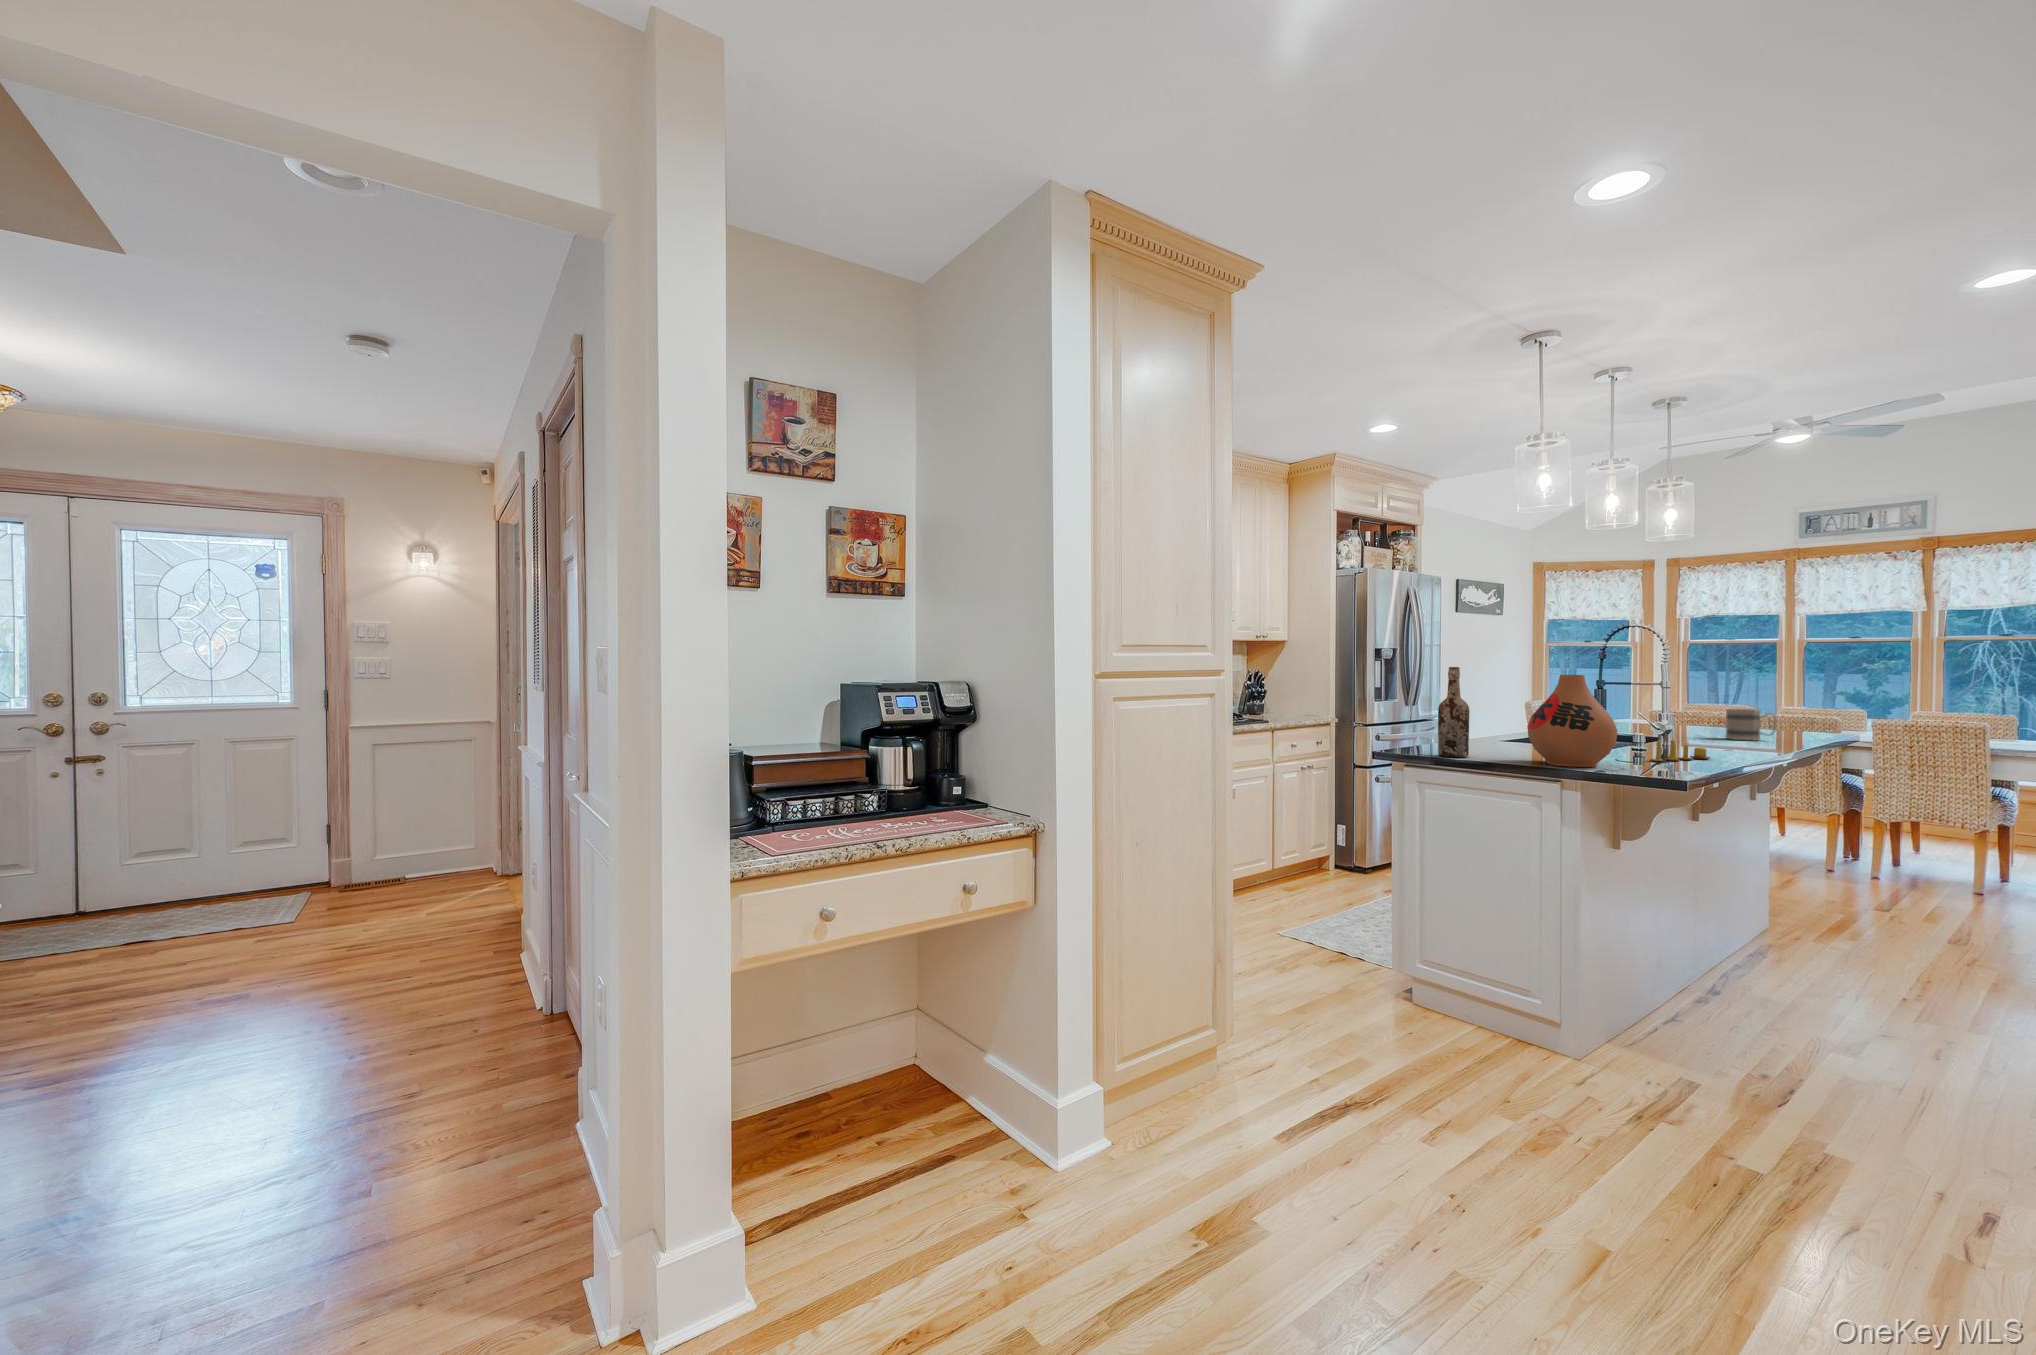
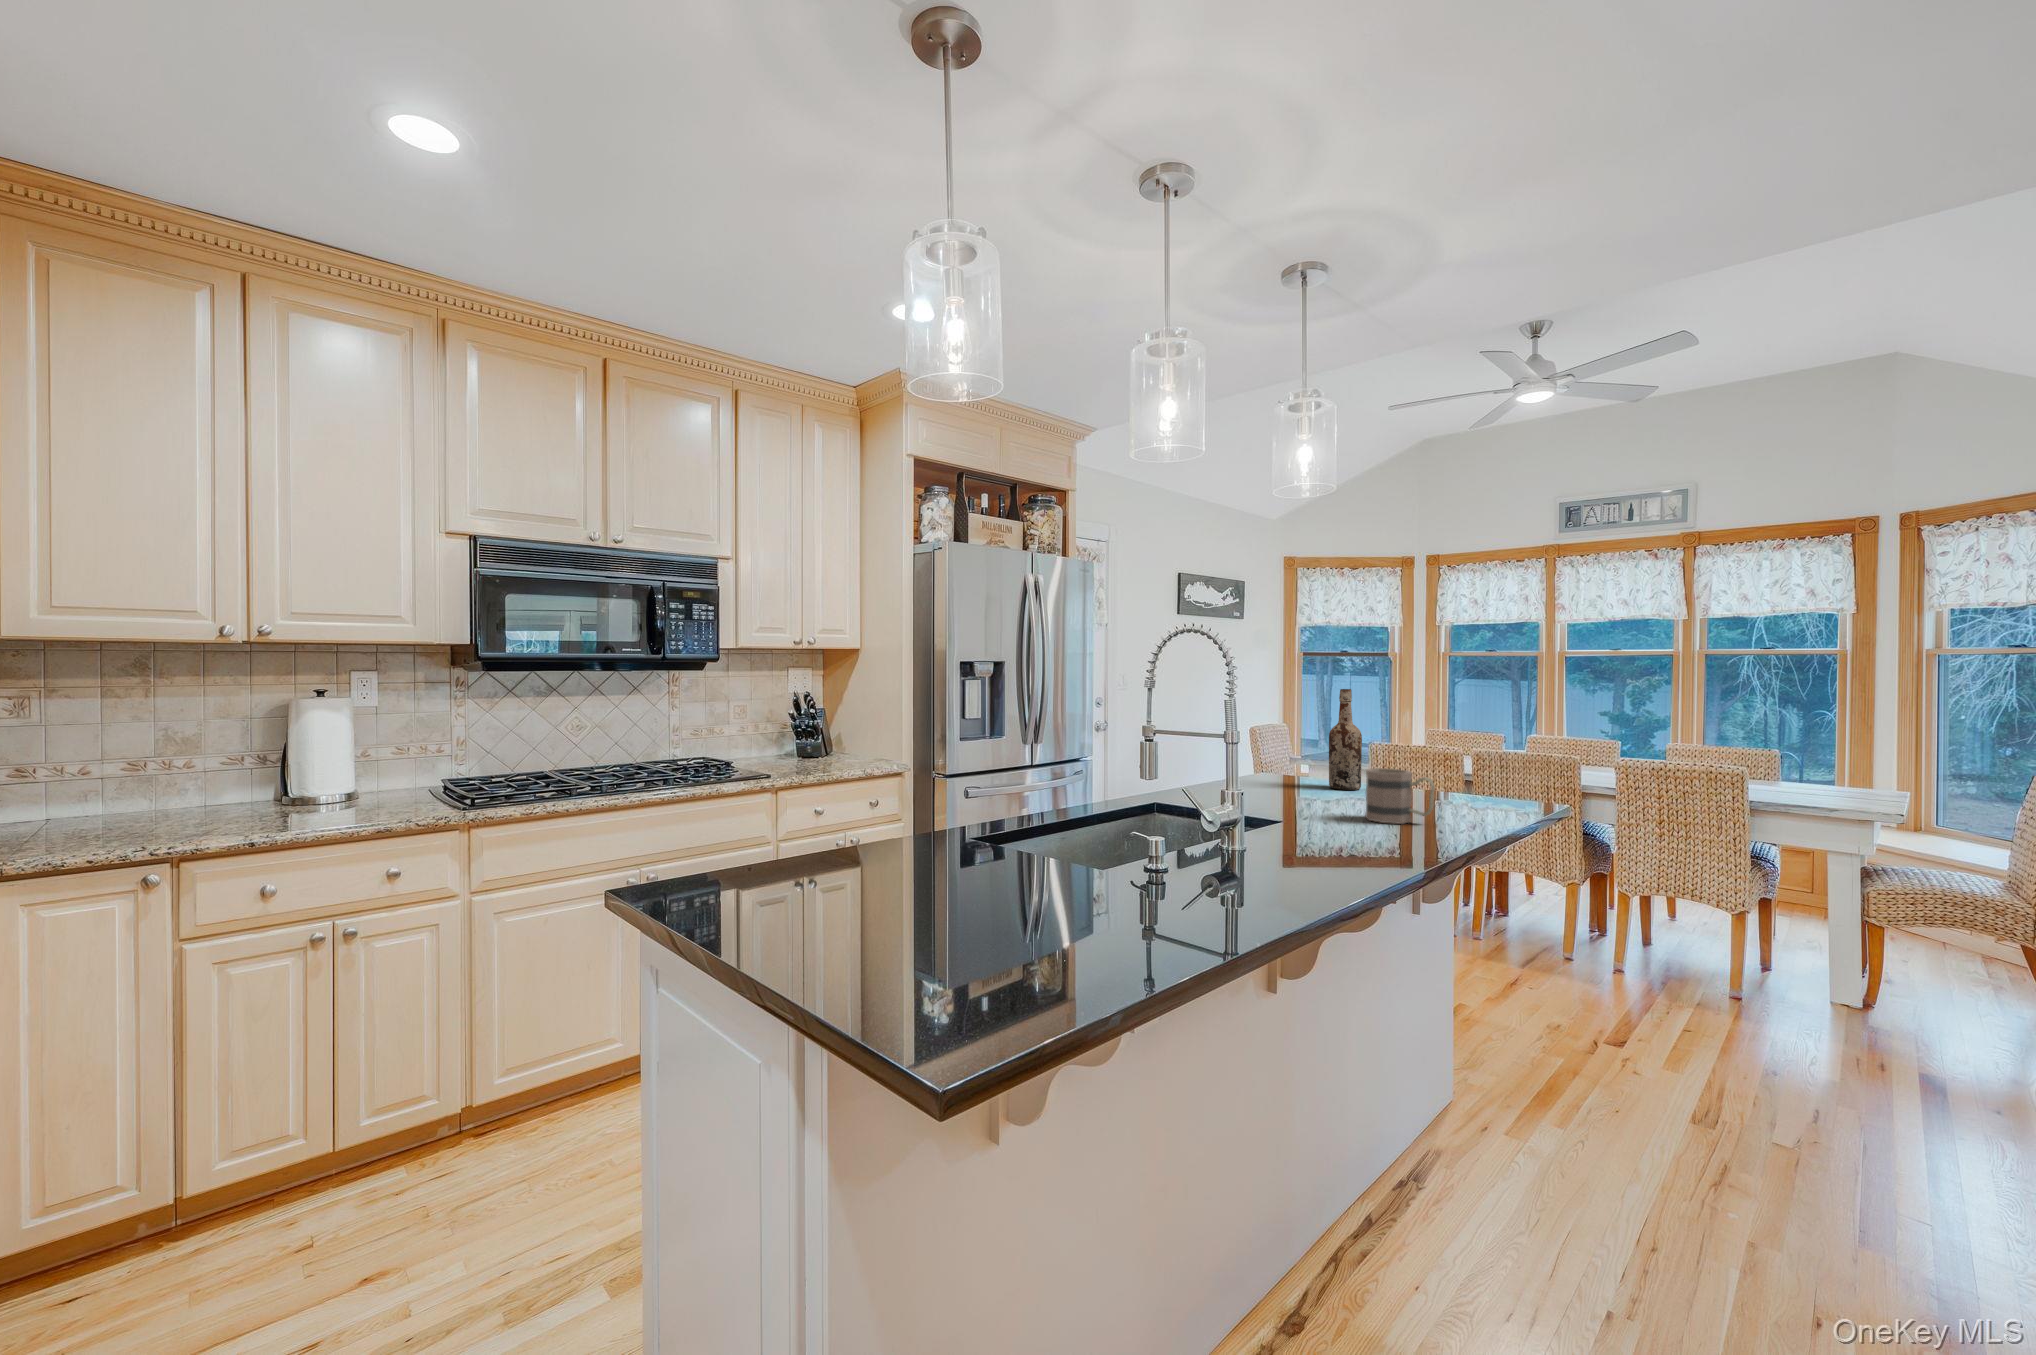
wine bottle: present [1438,667,1469,757] -> present [1329,689,1362,790]
vase: present [1527,675,1617,767] -> none [798,739,978,961]
candle: present [1650,740,1710,762] -> none [1097,866,1234,924]

